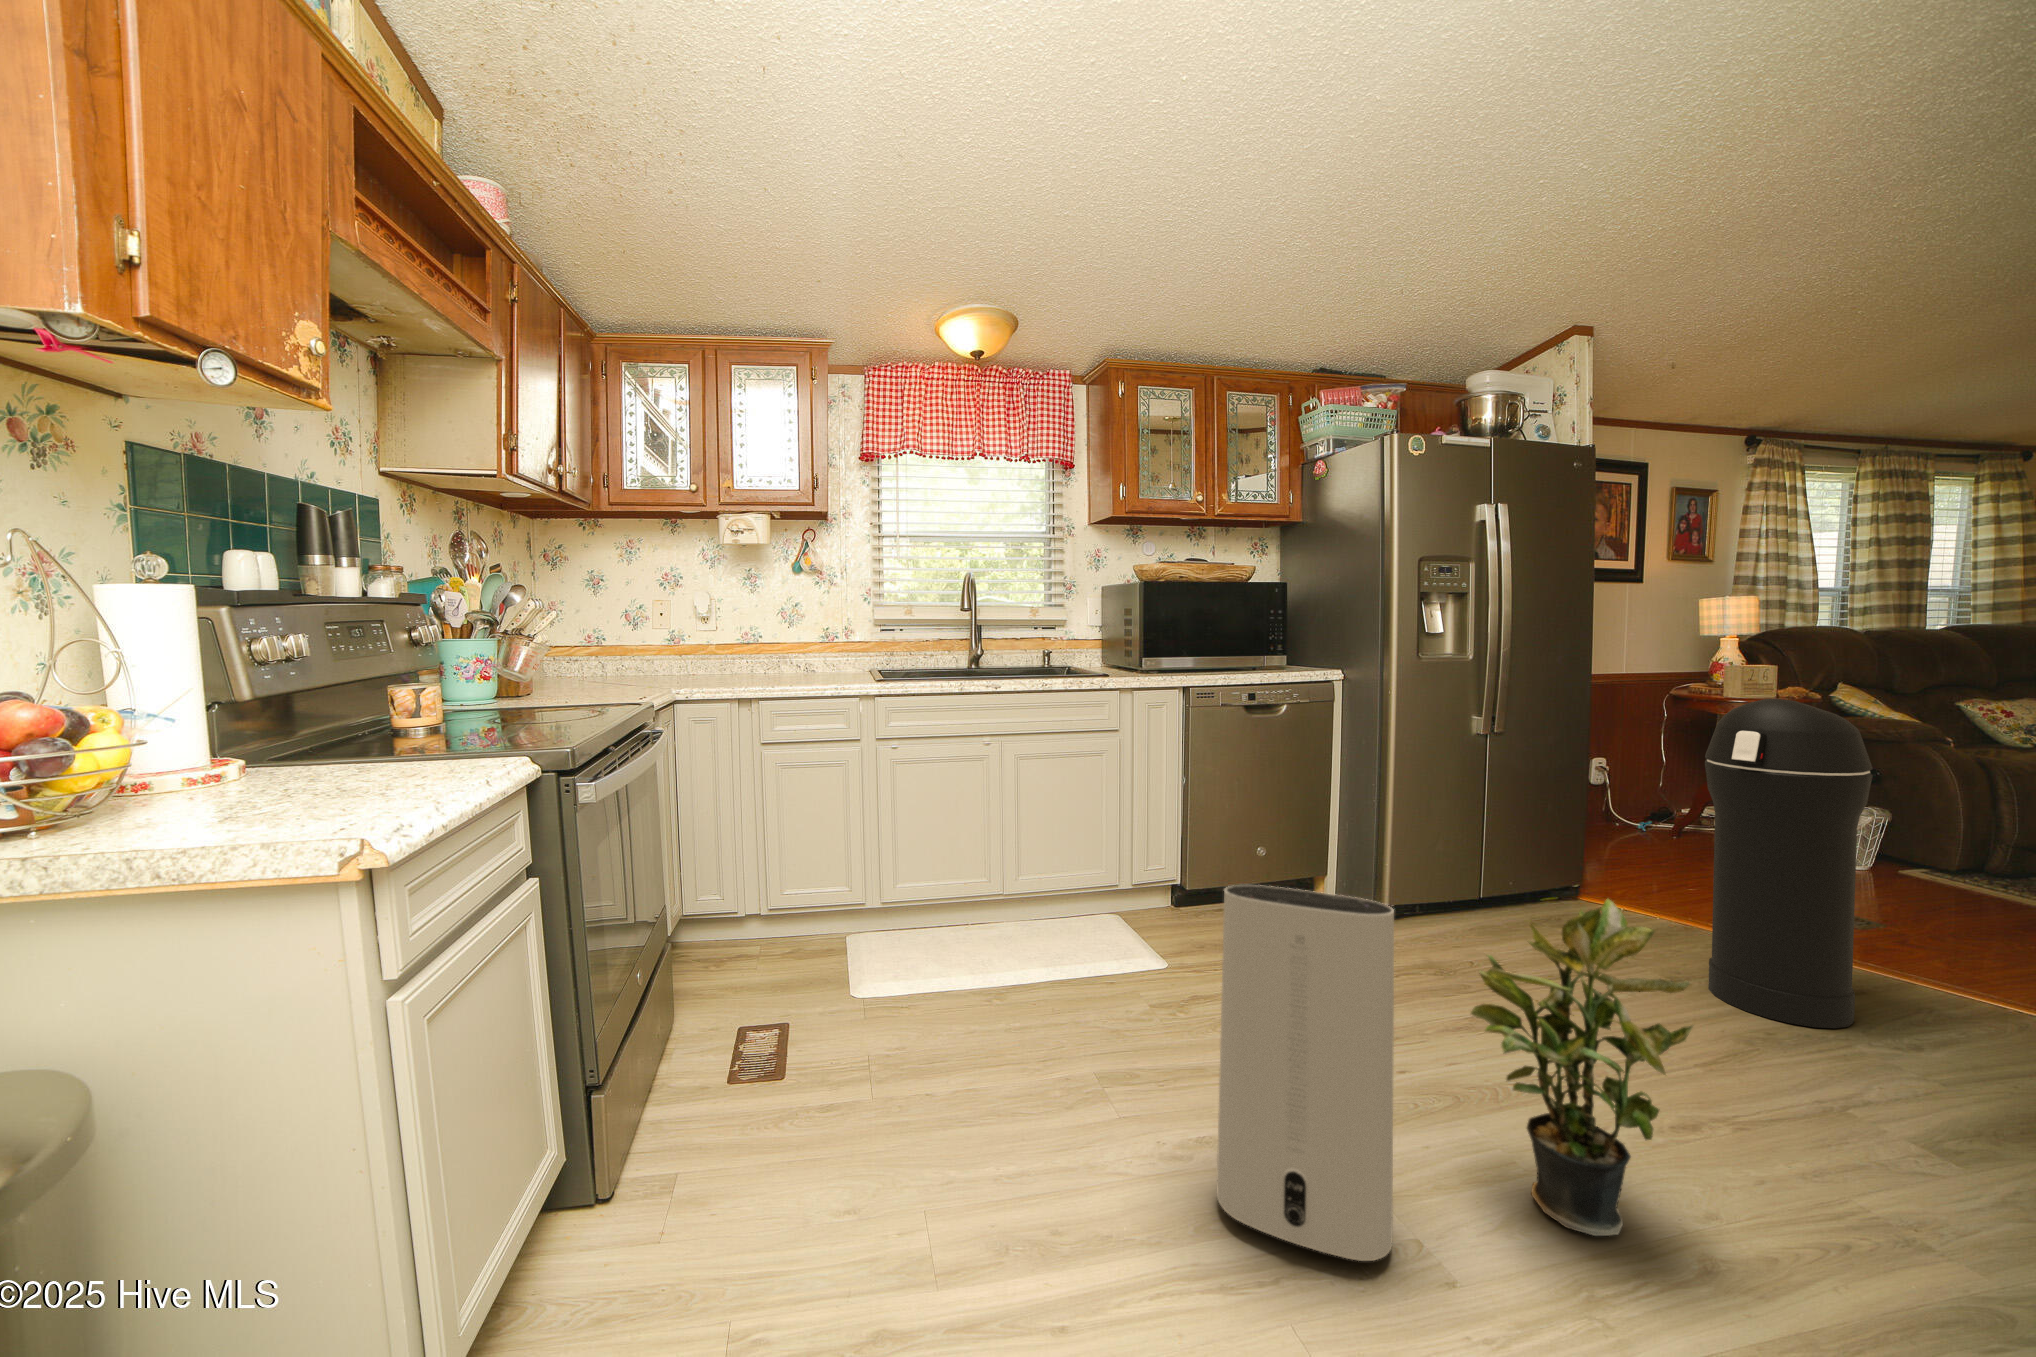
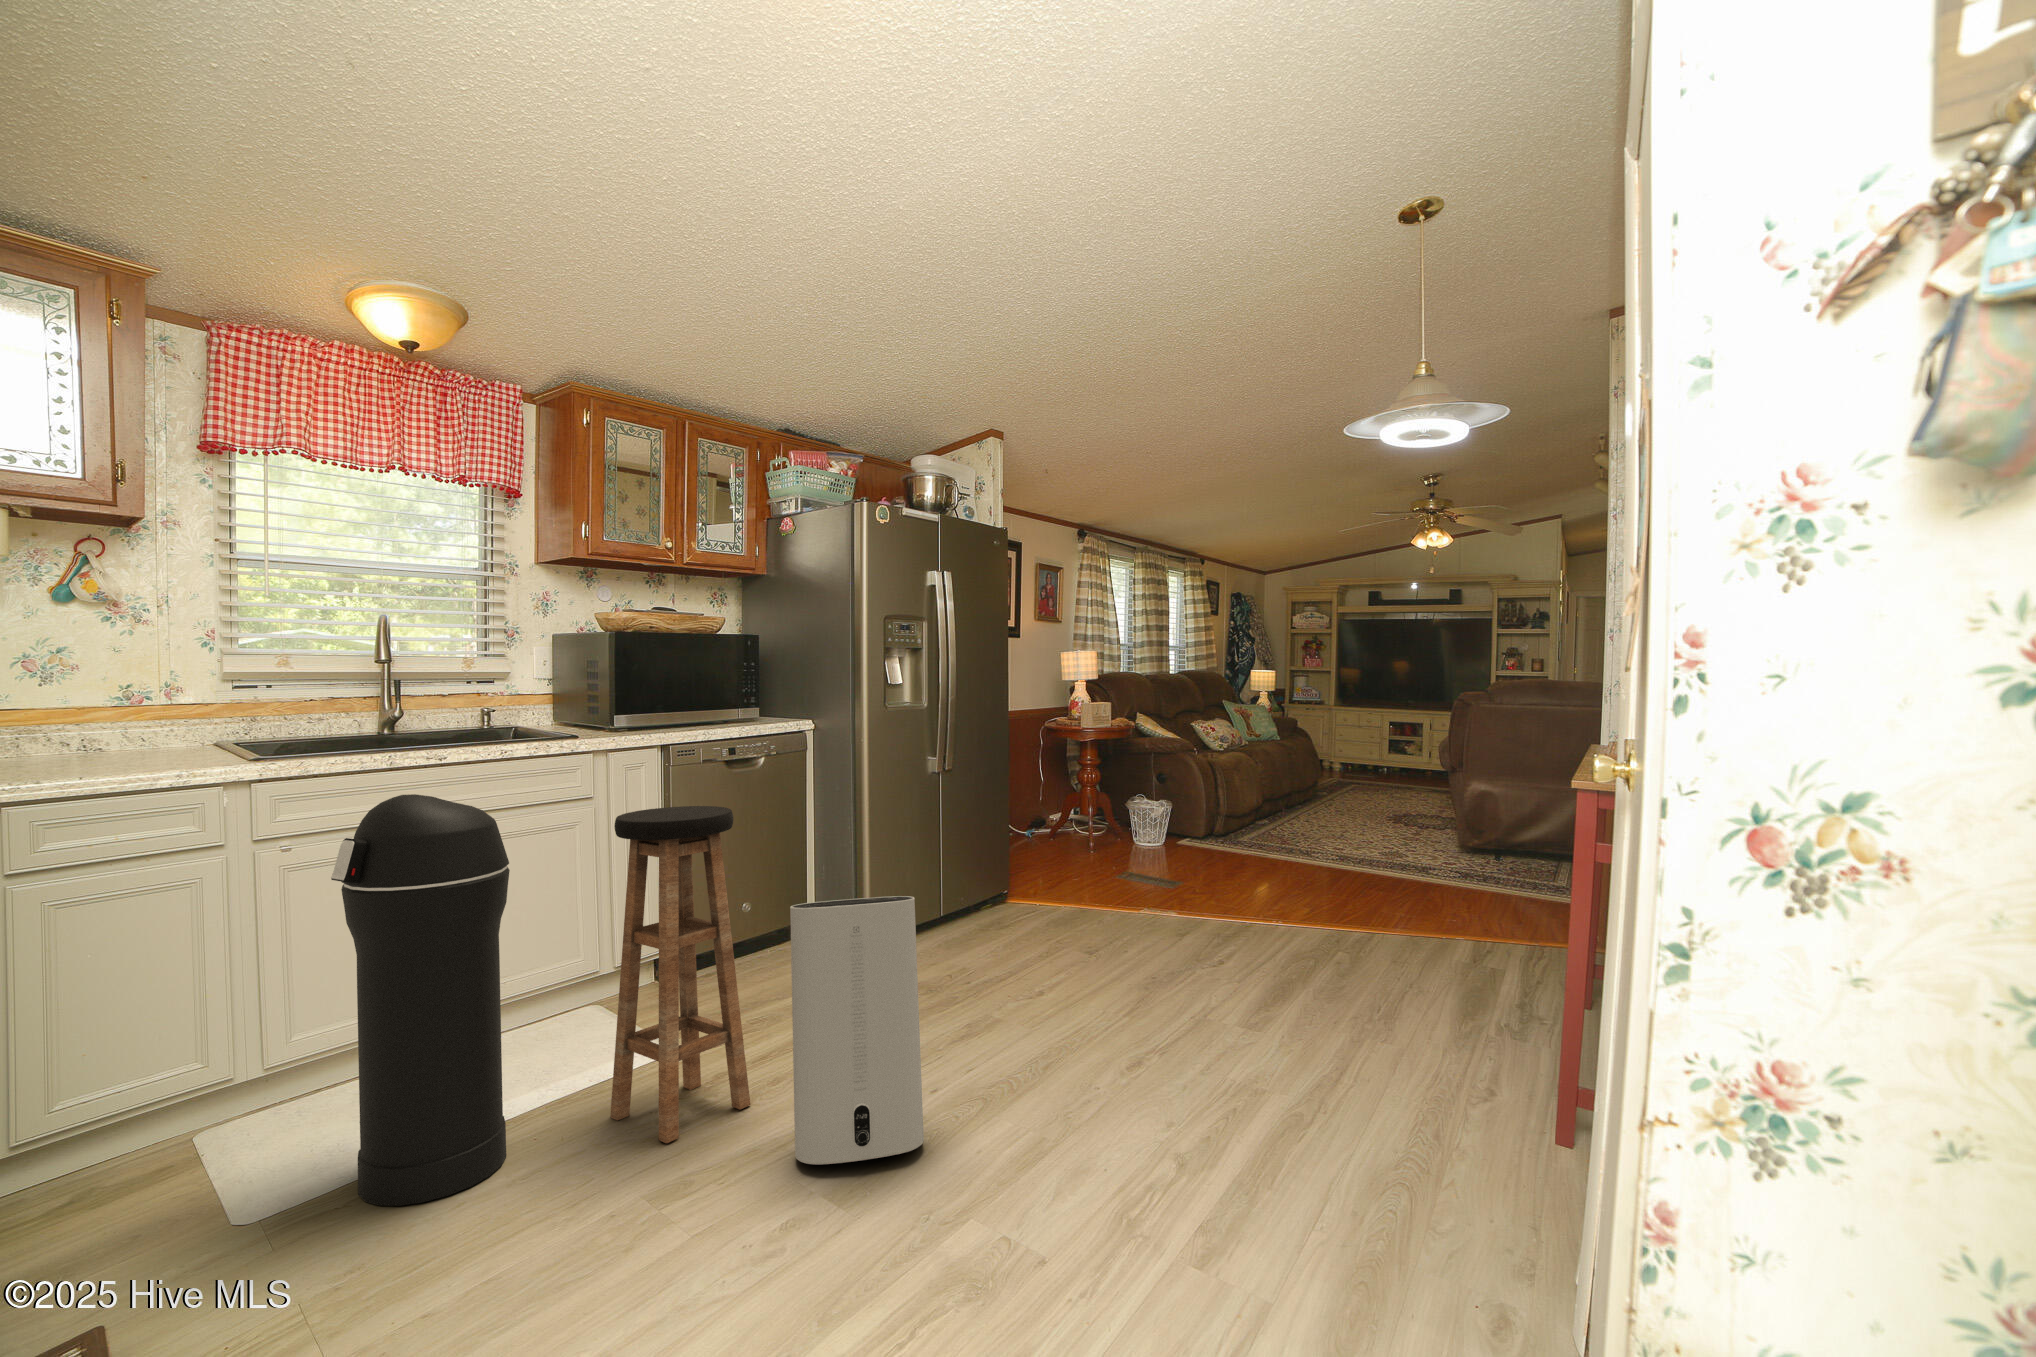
trash can: present [1705,699,1873,1028] -> present [331,794,510,1206]
bar stool: none [1067,751,1197,1103] -> present [610,806,750,1143]
potted plant: present [1471,899,1693,1236] -> none [957,869,1075,1095]

